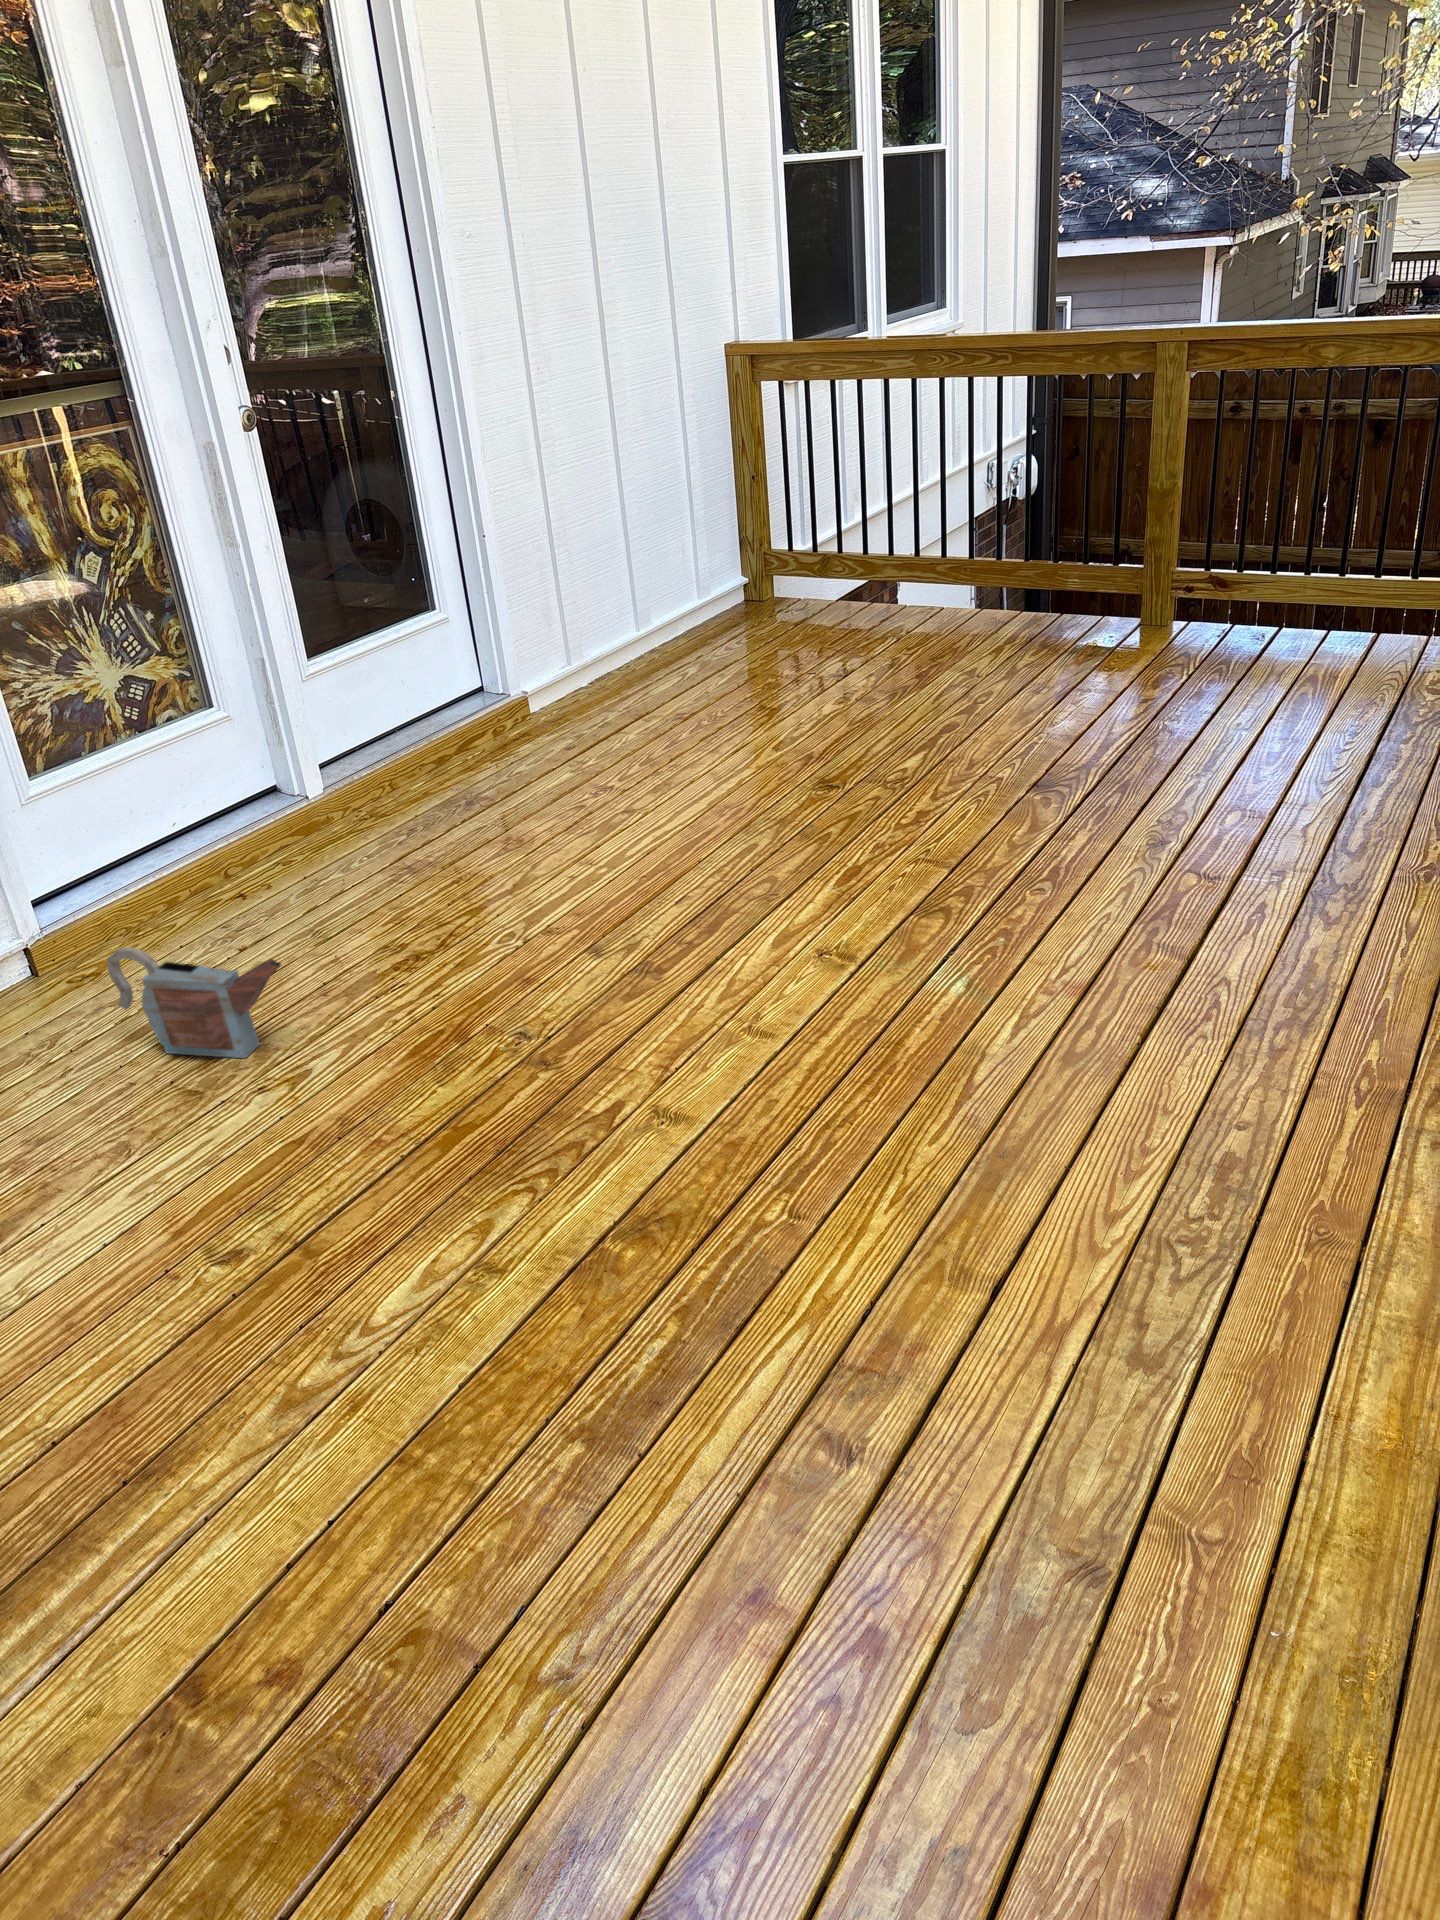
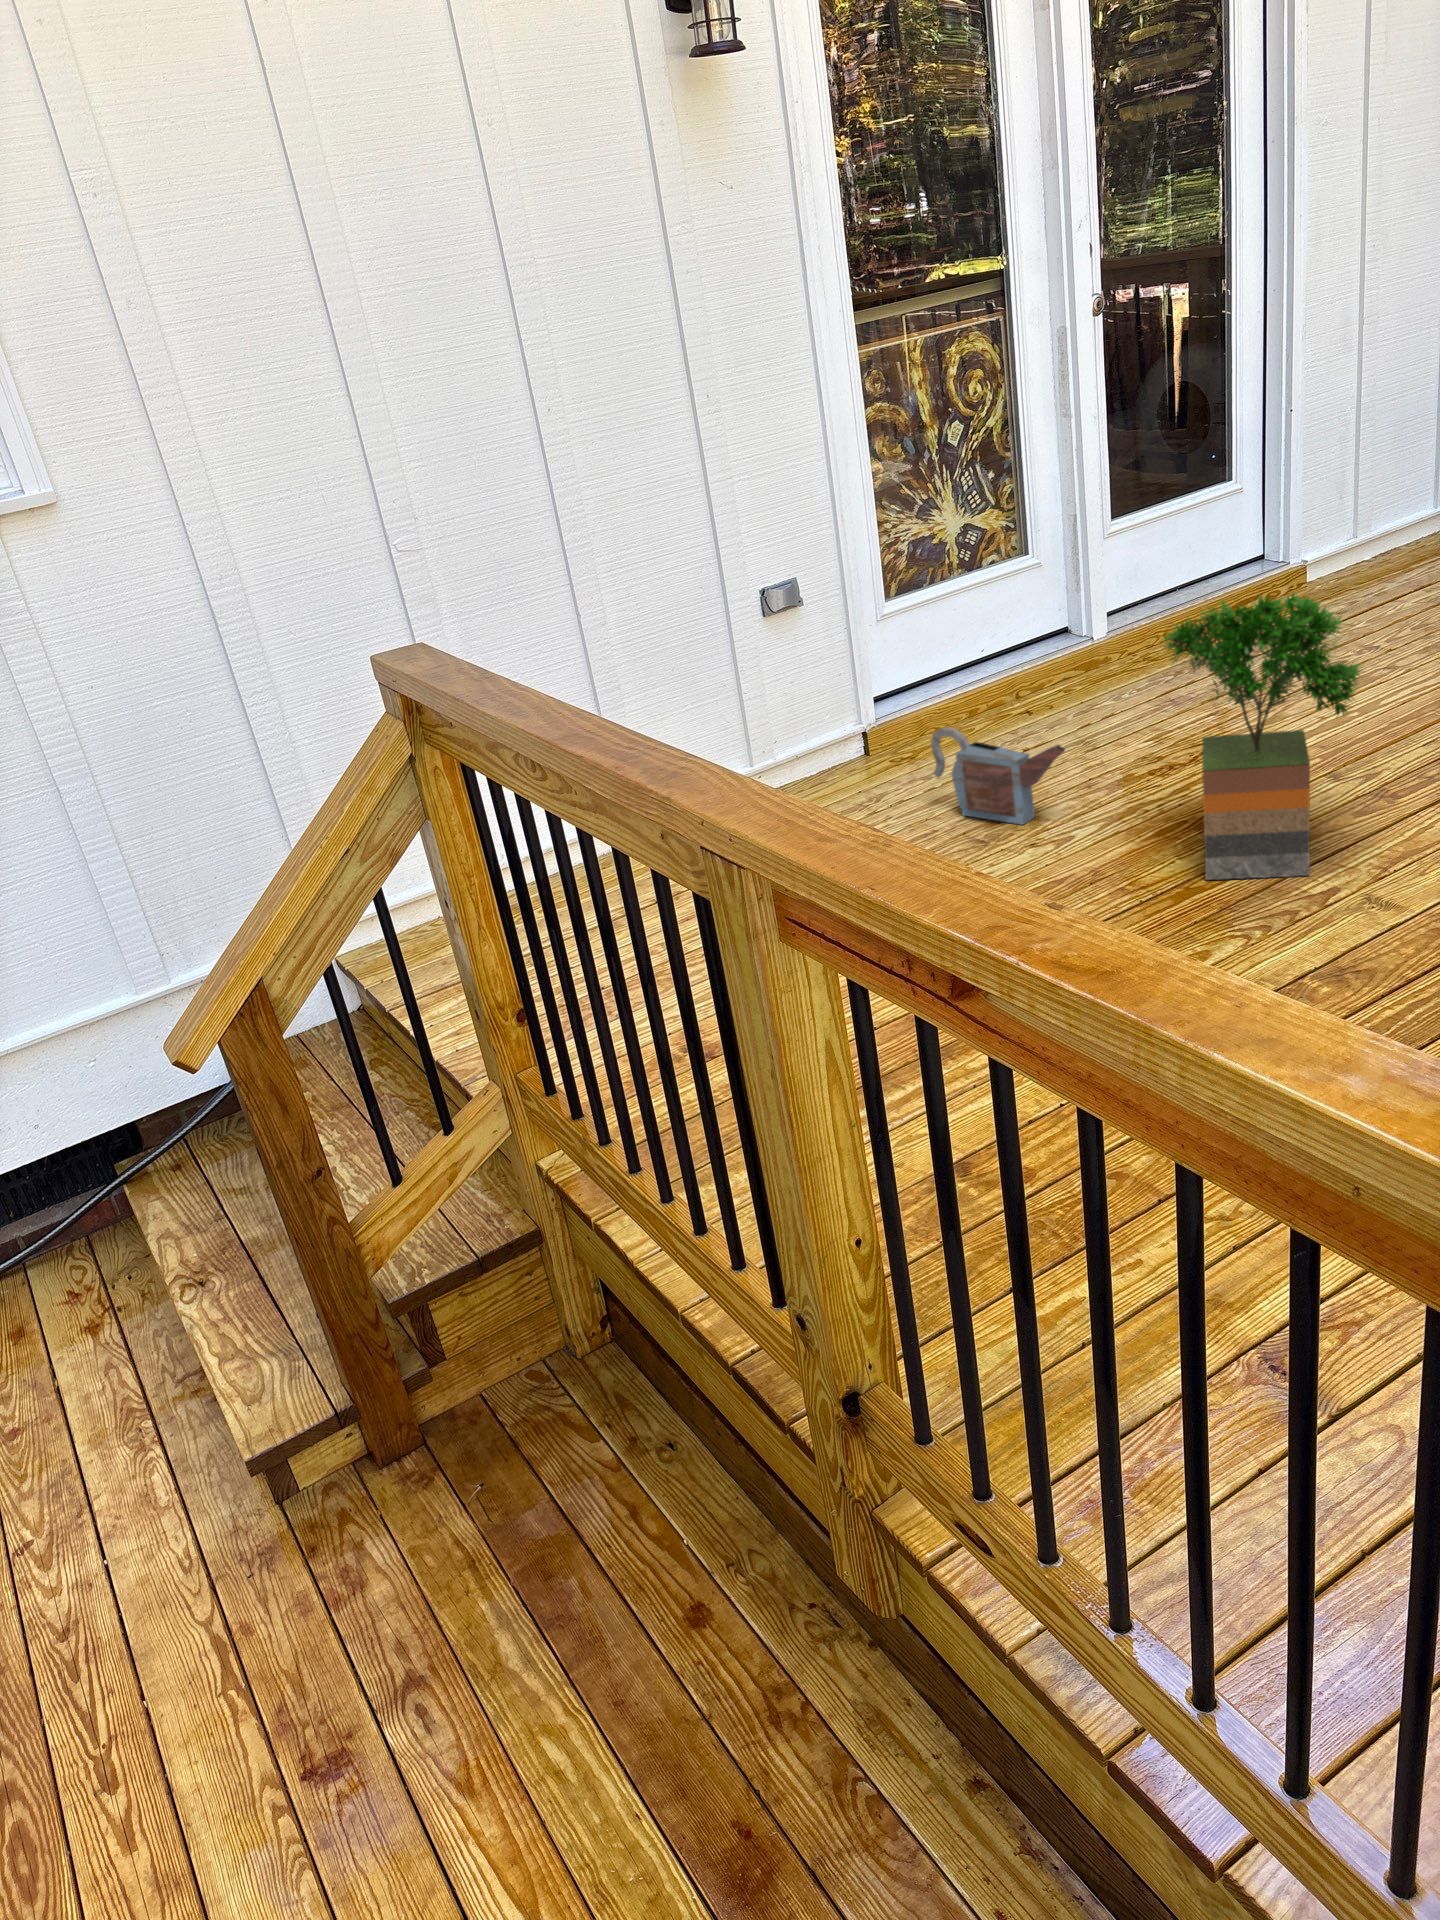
potted tree: none [370,763,608,1112] -> present [1164,593,1361,880]

